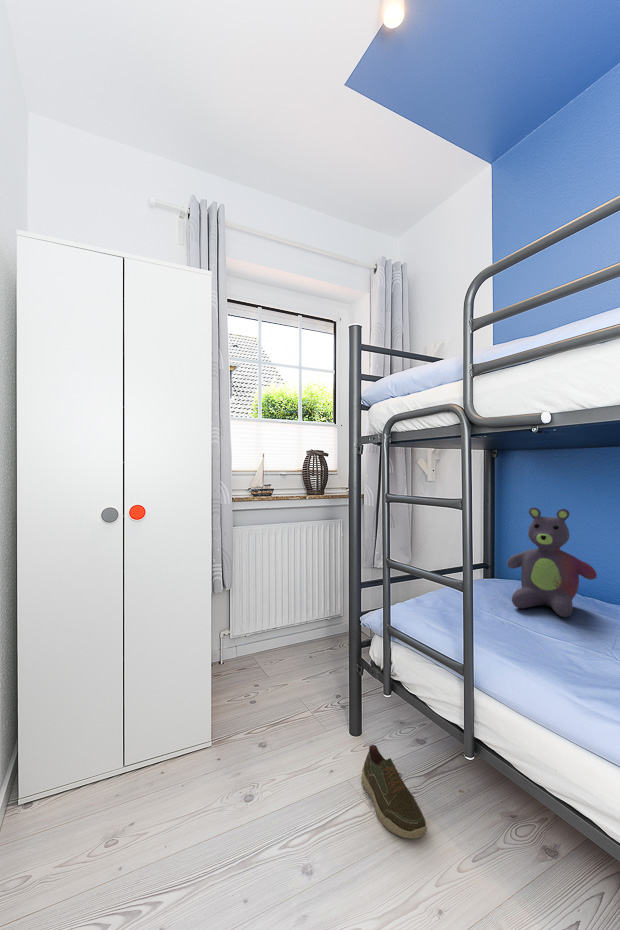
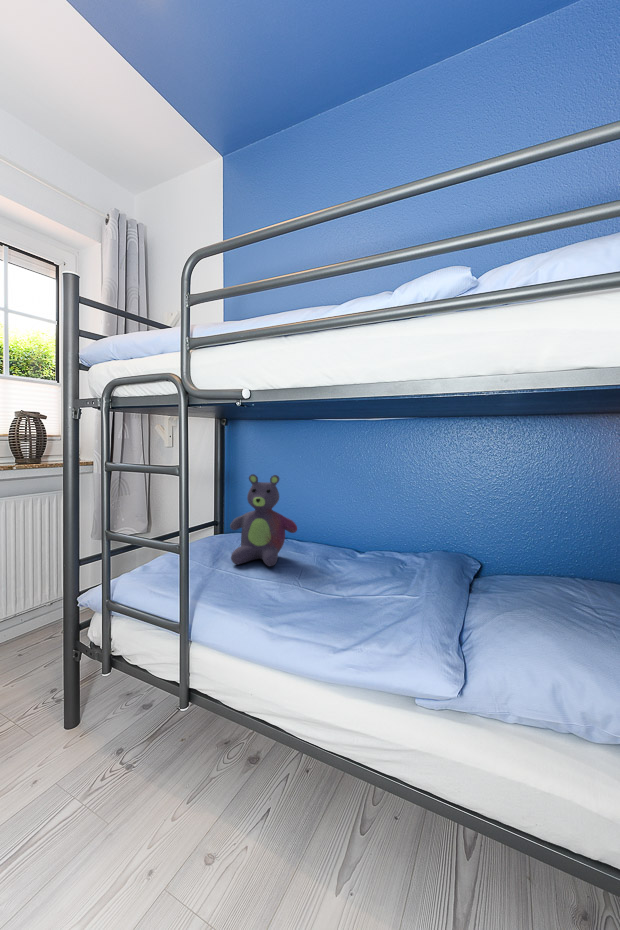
shoe: present [361,745,427,839] -> none [75,727,141,805]

